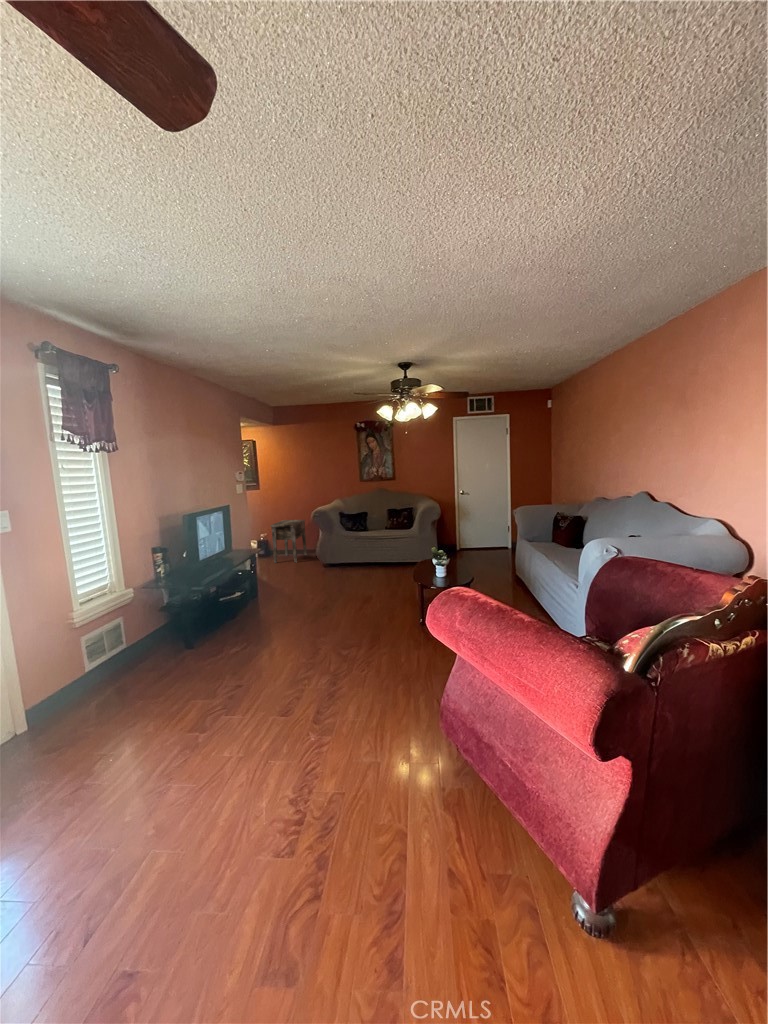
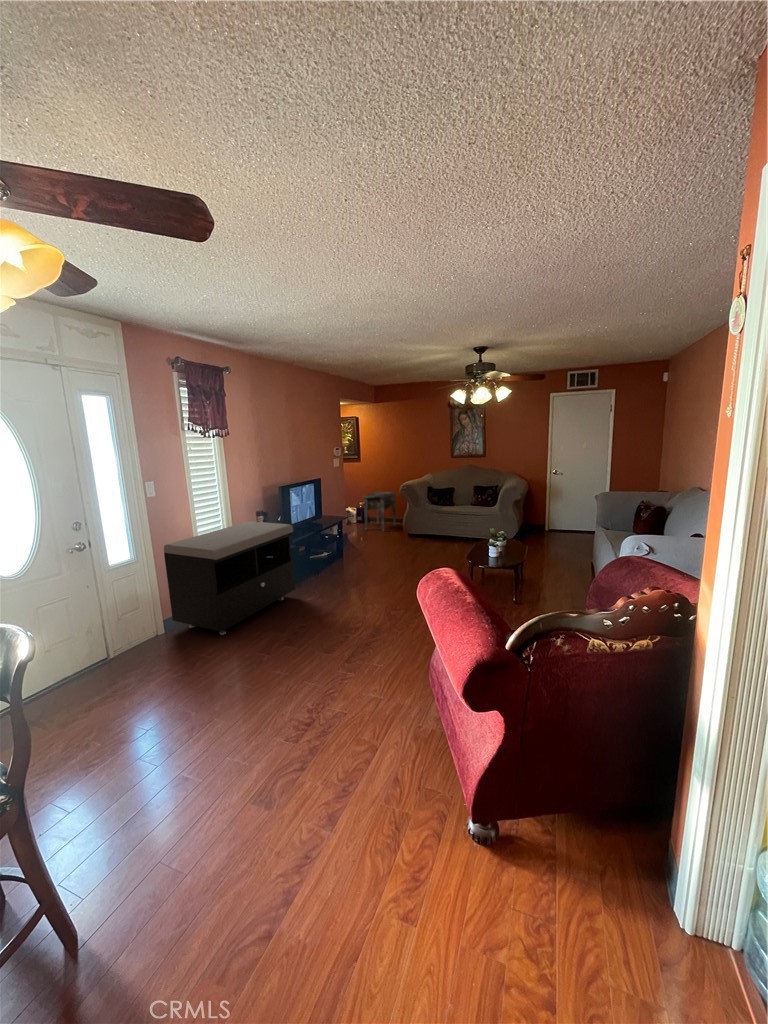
storage bench: none [22,559,215,718] -> present [164,521,295,635]

